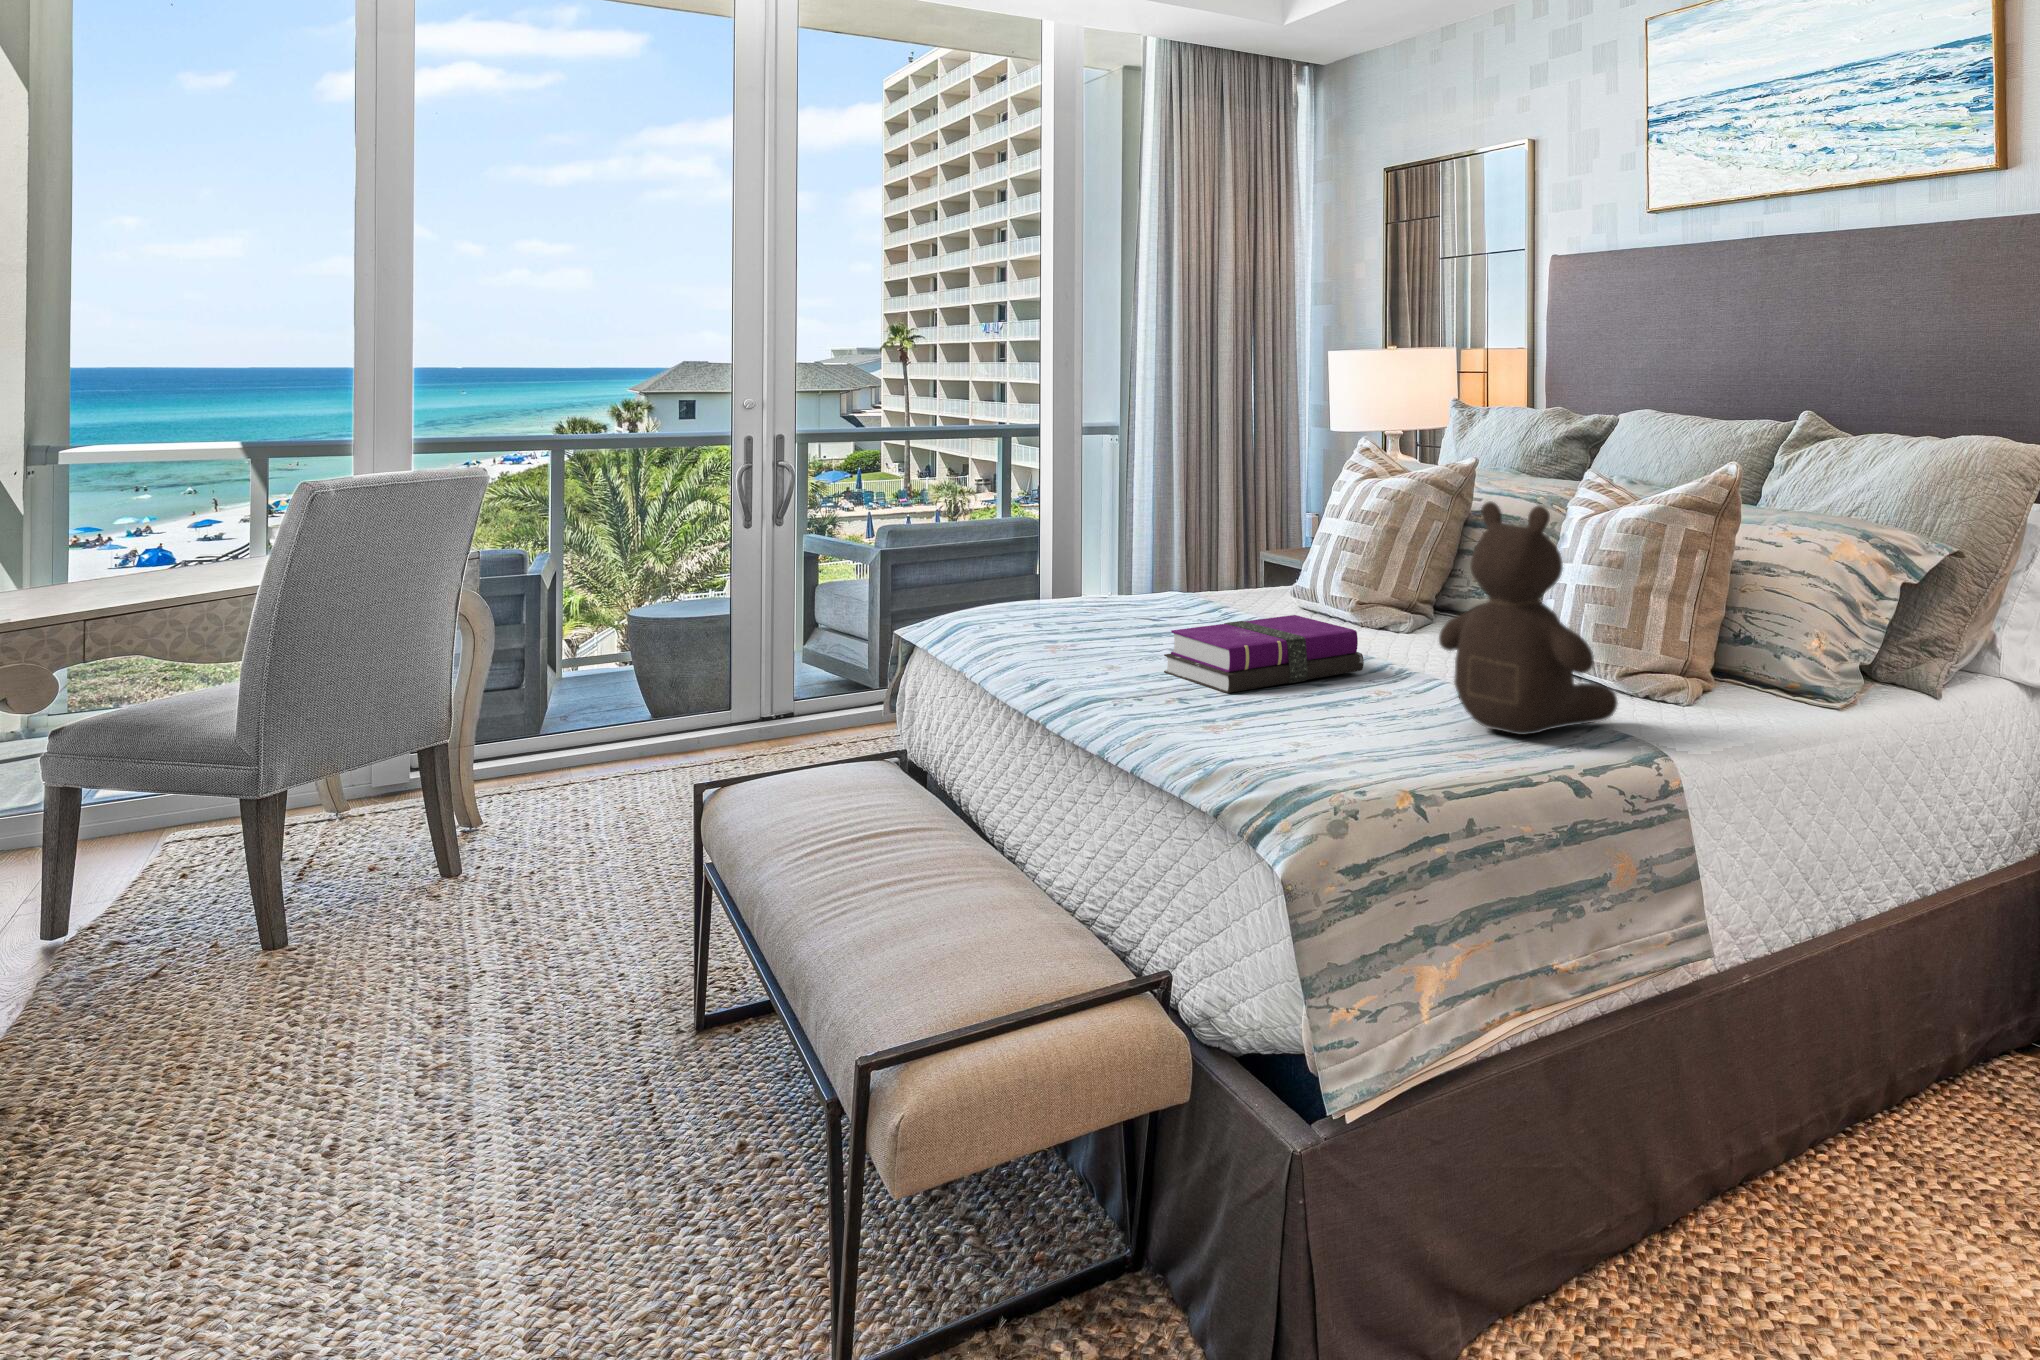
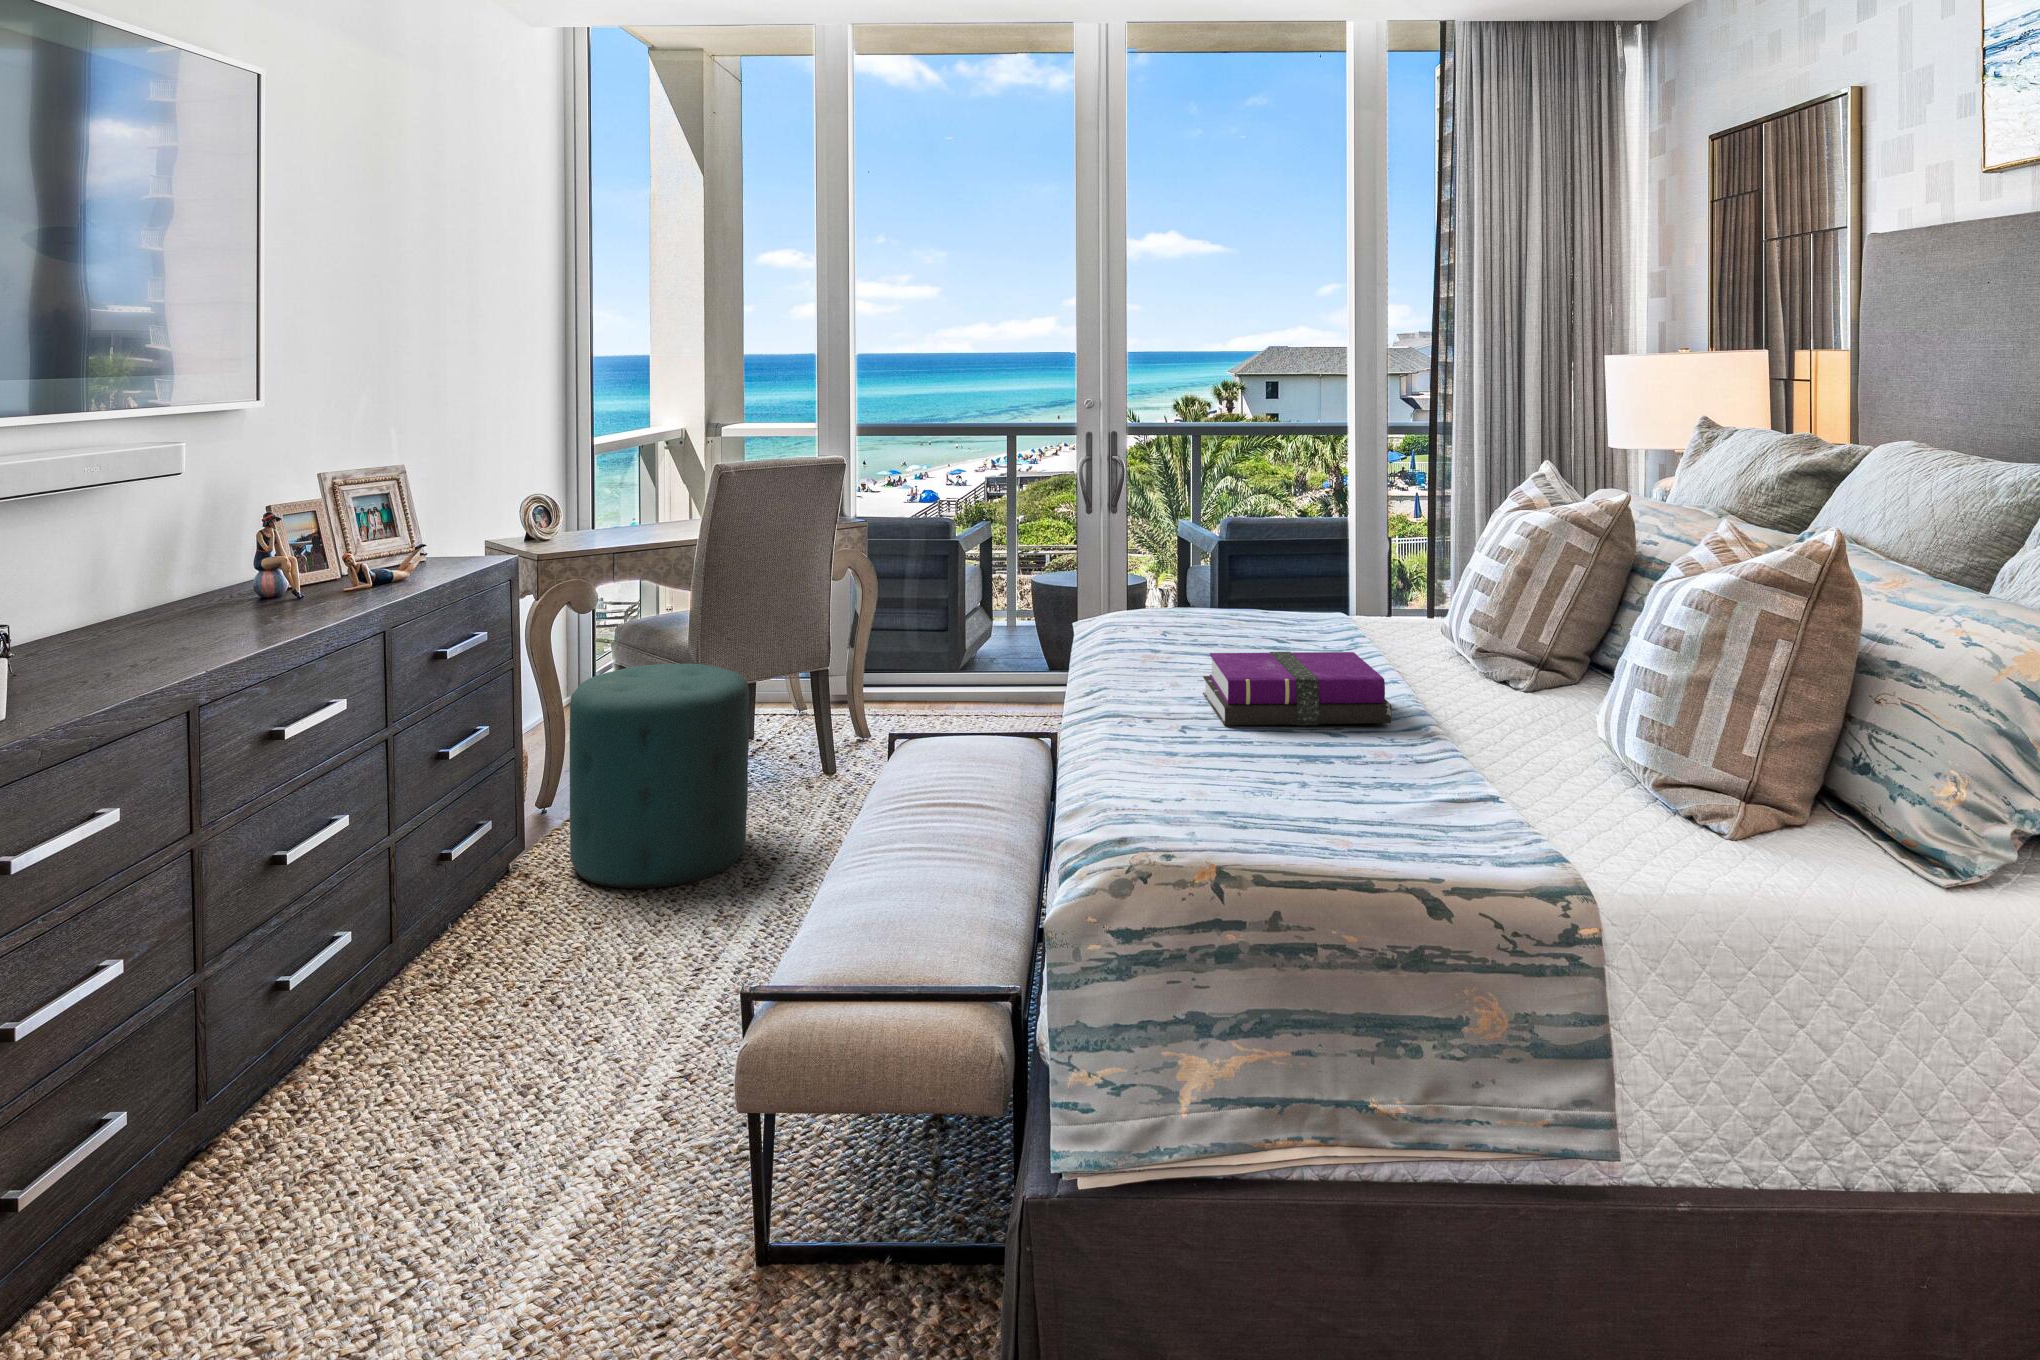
teddy bear: present [1439,502,1618,735] -> none [1388,555,1592,832]
ottoman: none [90,757,417,1092] -> present [570,663,749,889]

